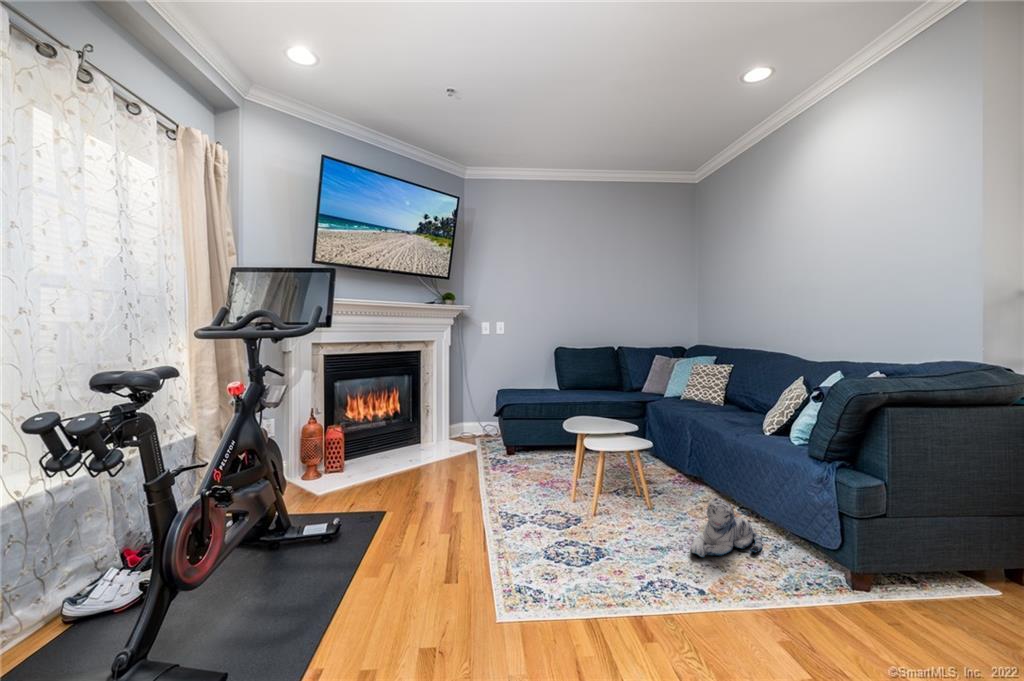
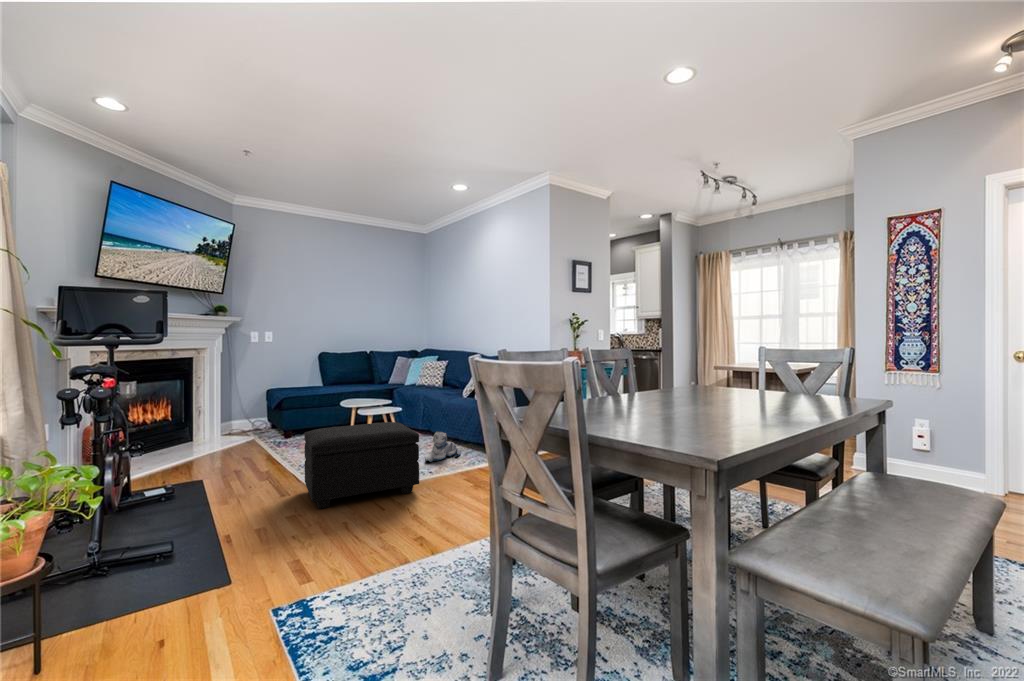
footstool: none [459,481,673,655] -> present [304,422,419,509]

